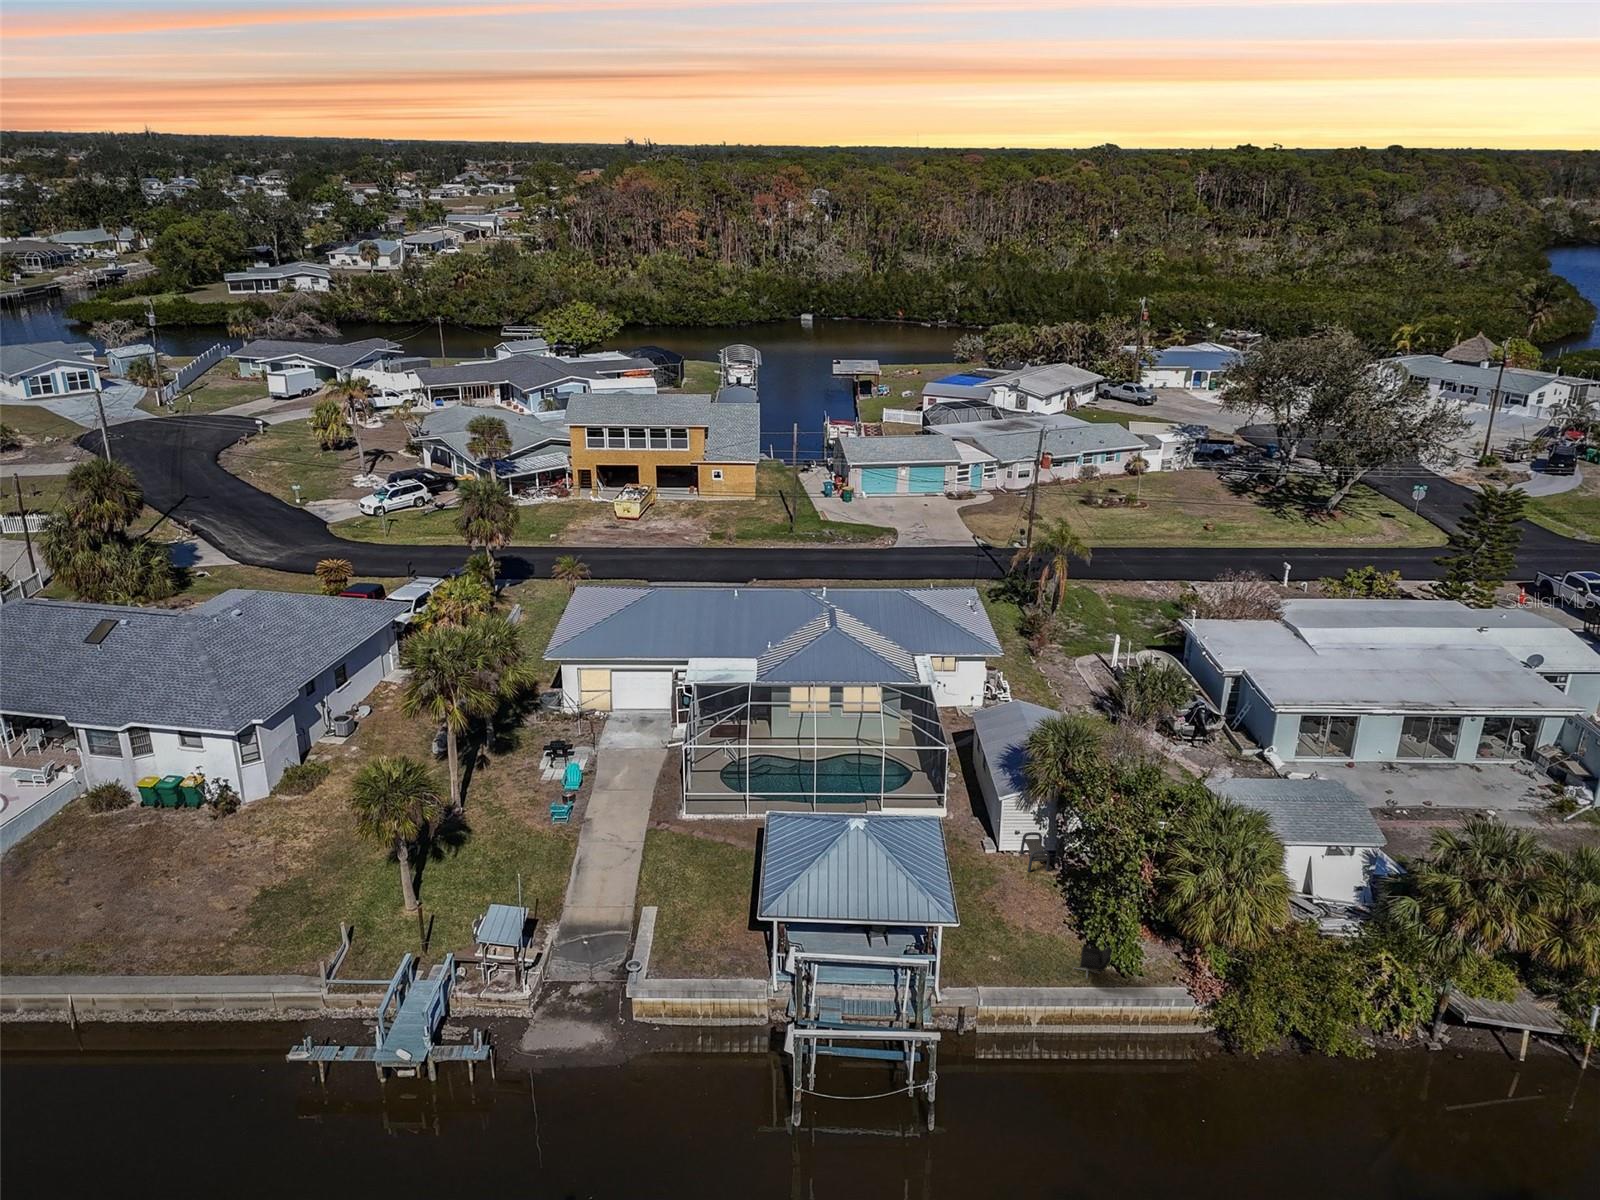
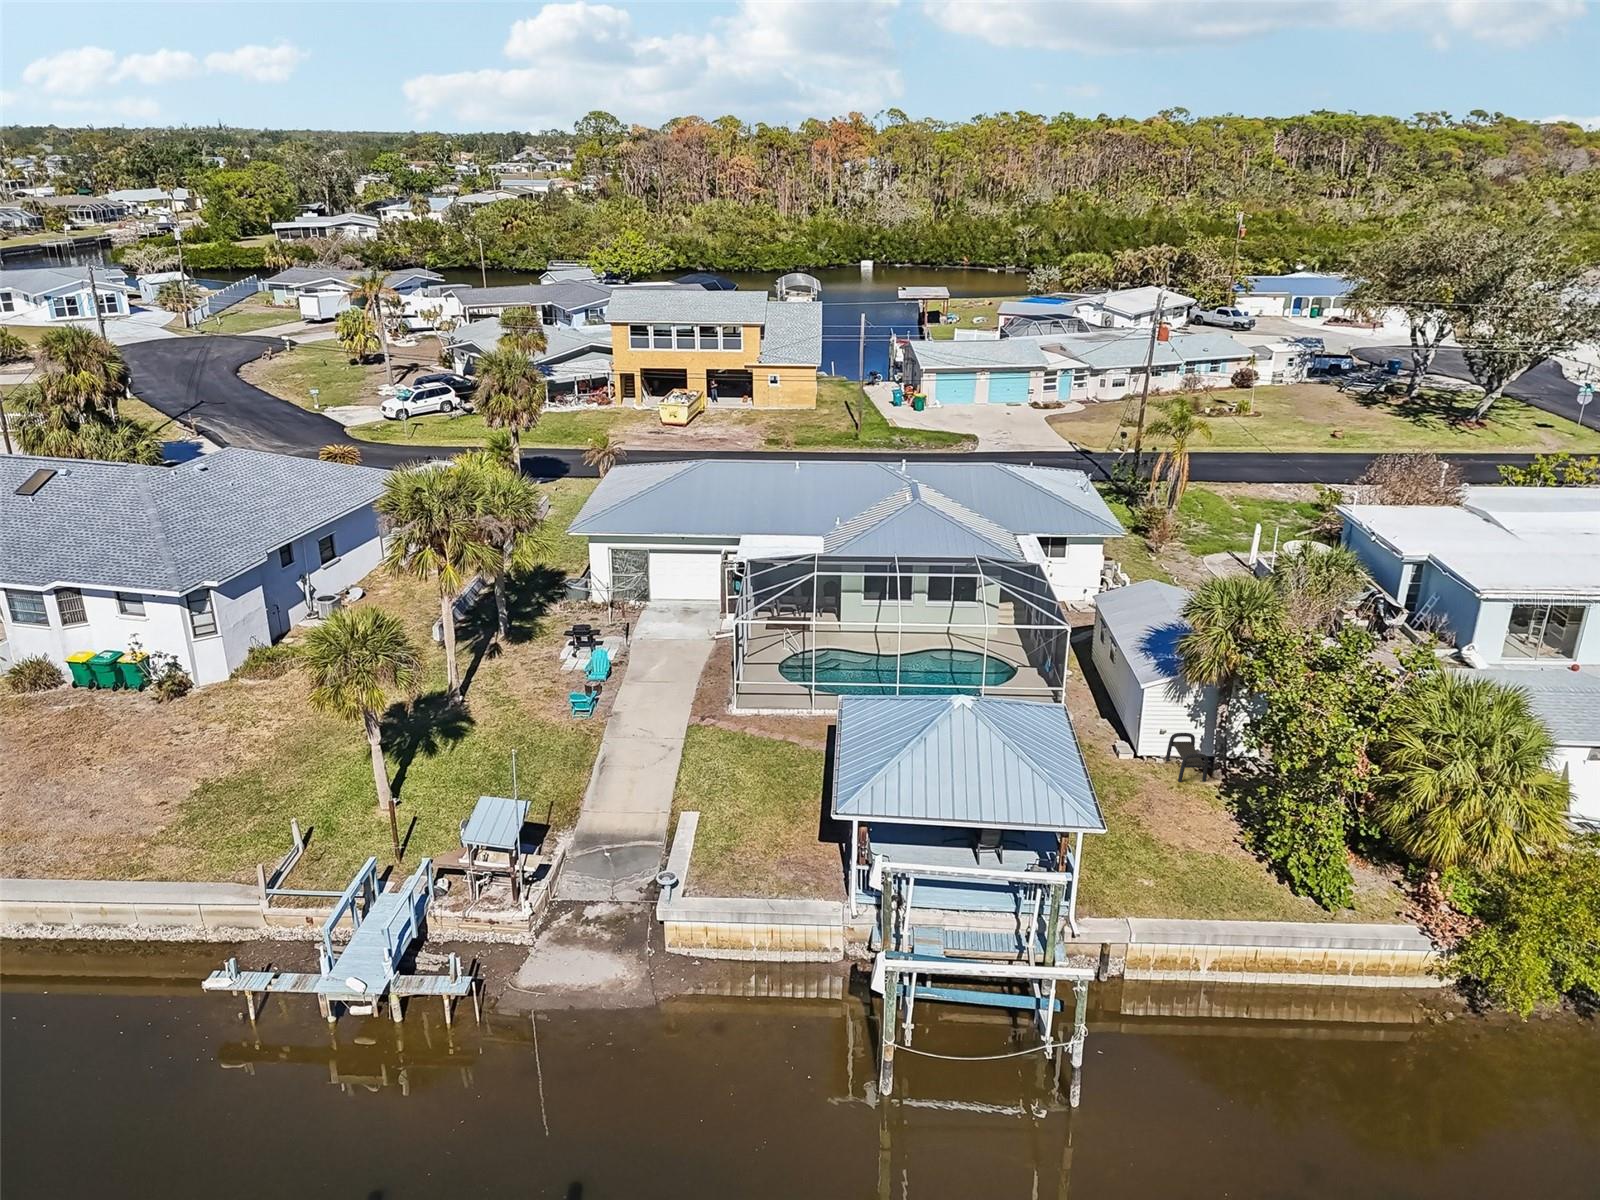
lounge chair: present [1080,946,1111,978] -> none [1256,868,1312,911]

